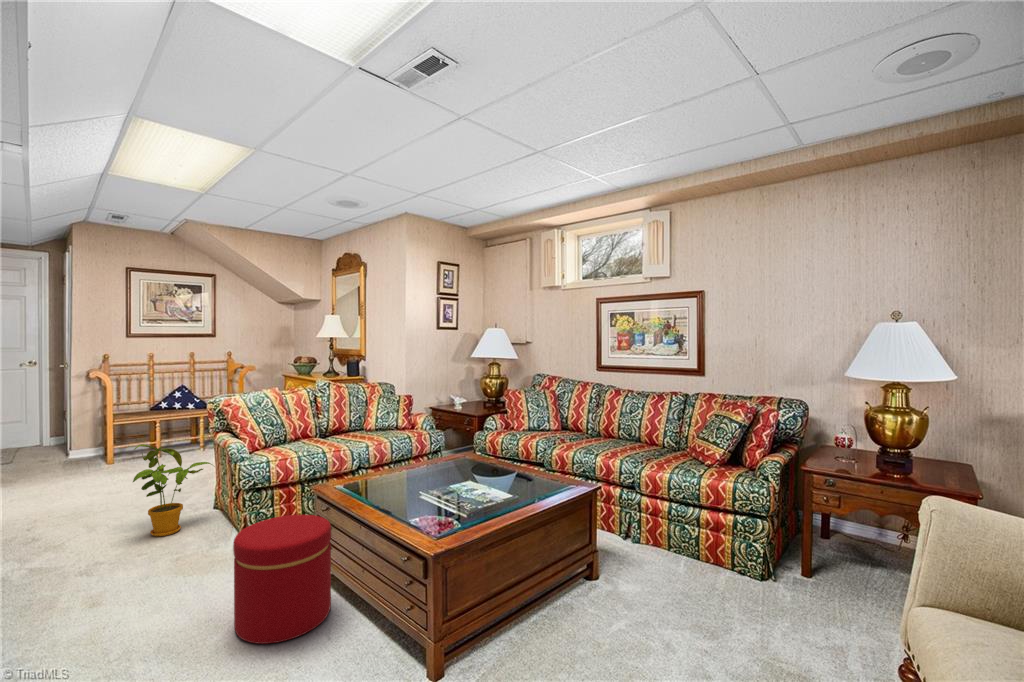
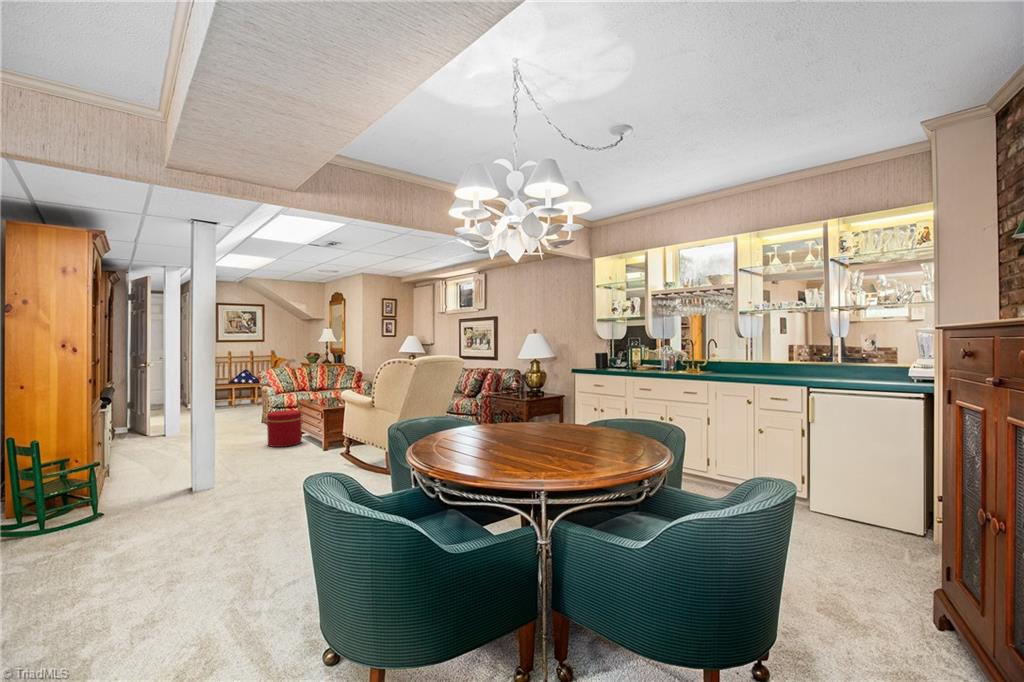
house plant: present [133,444,212,536] -> none [229,391,263,429]

